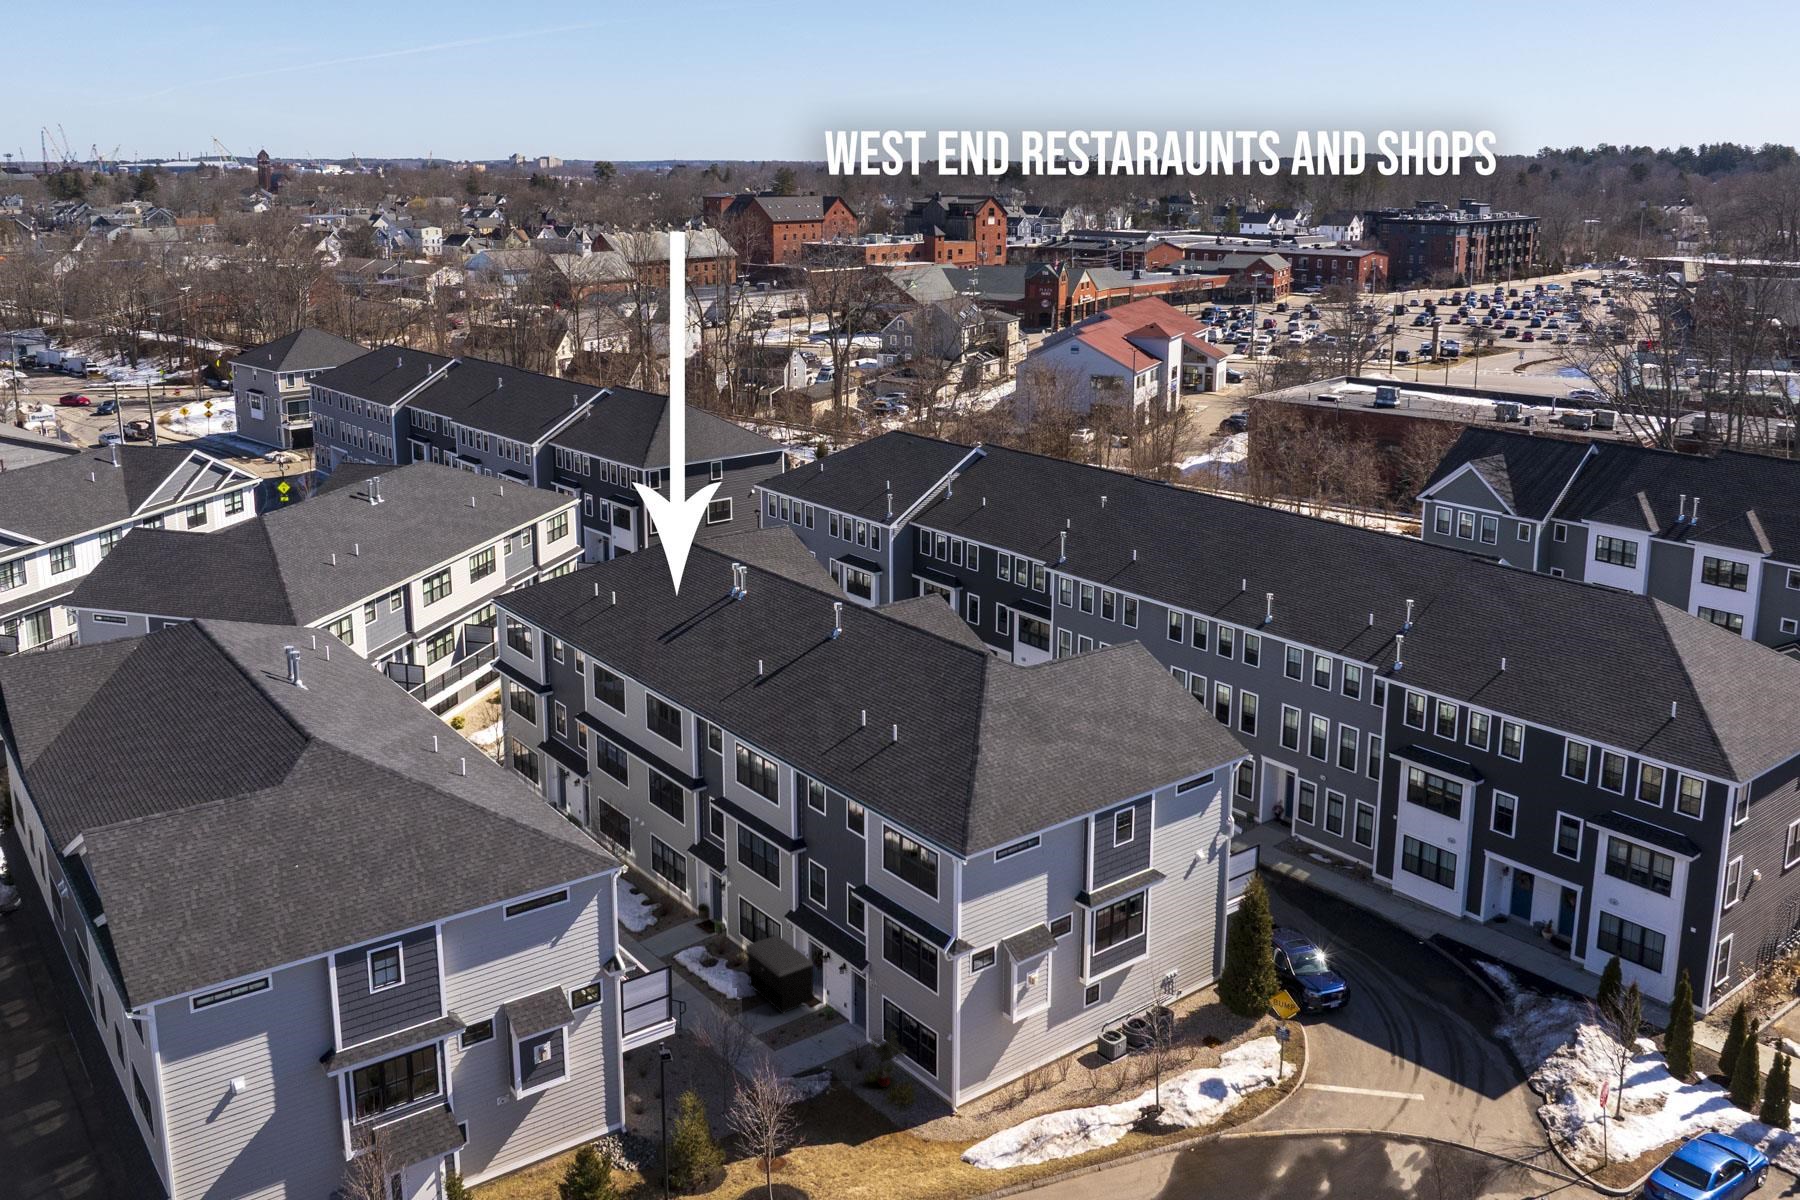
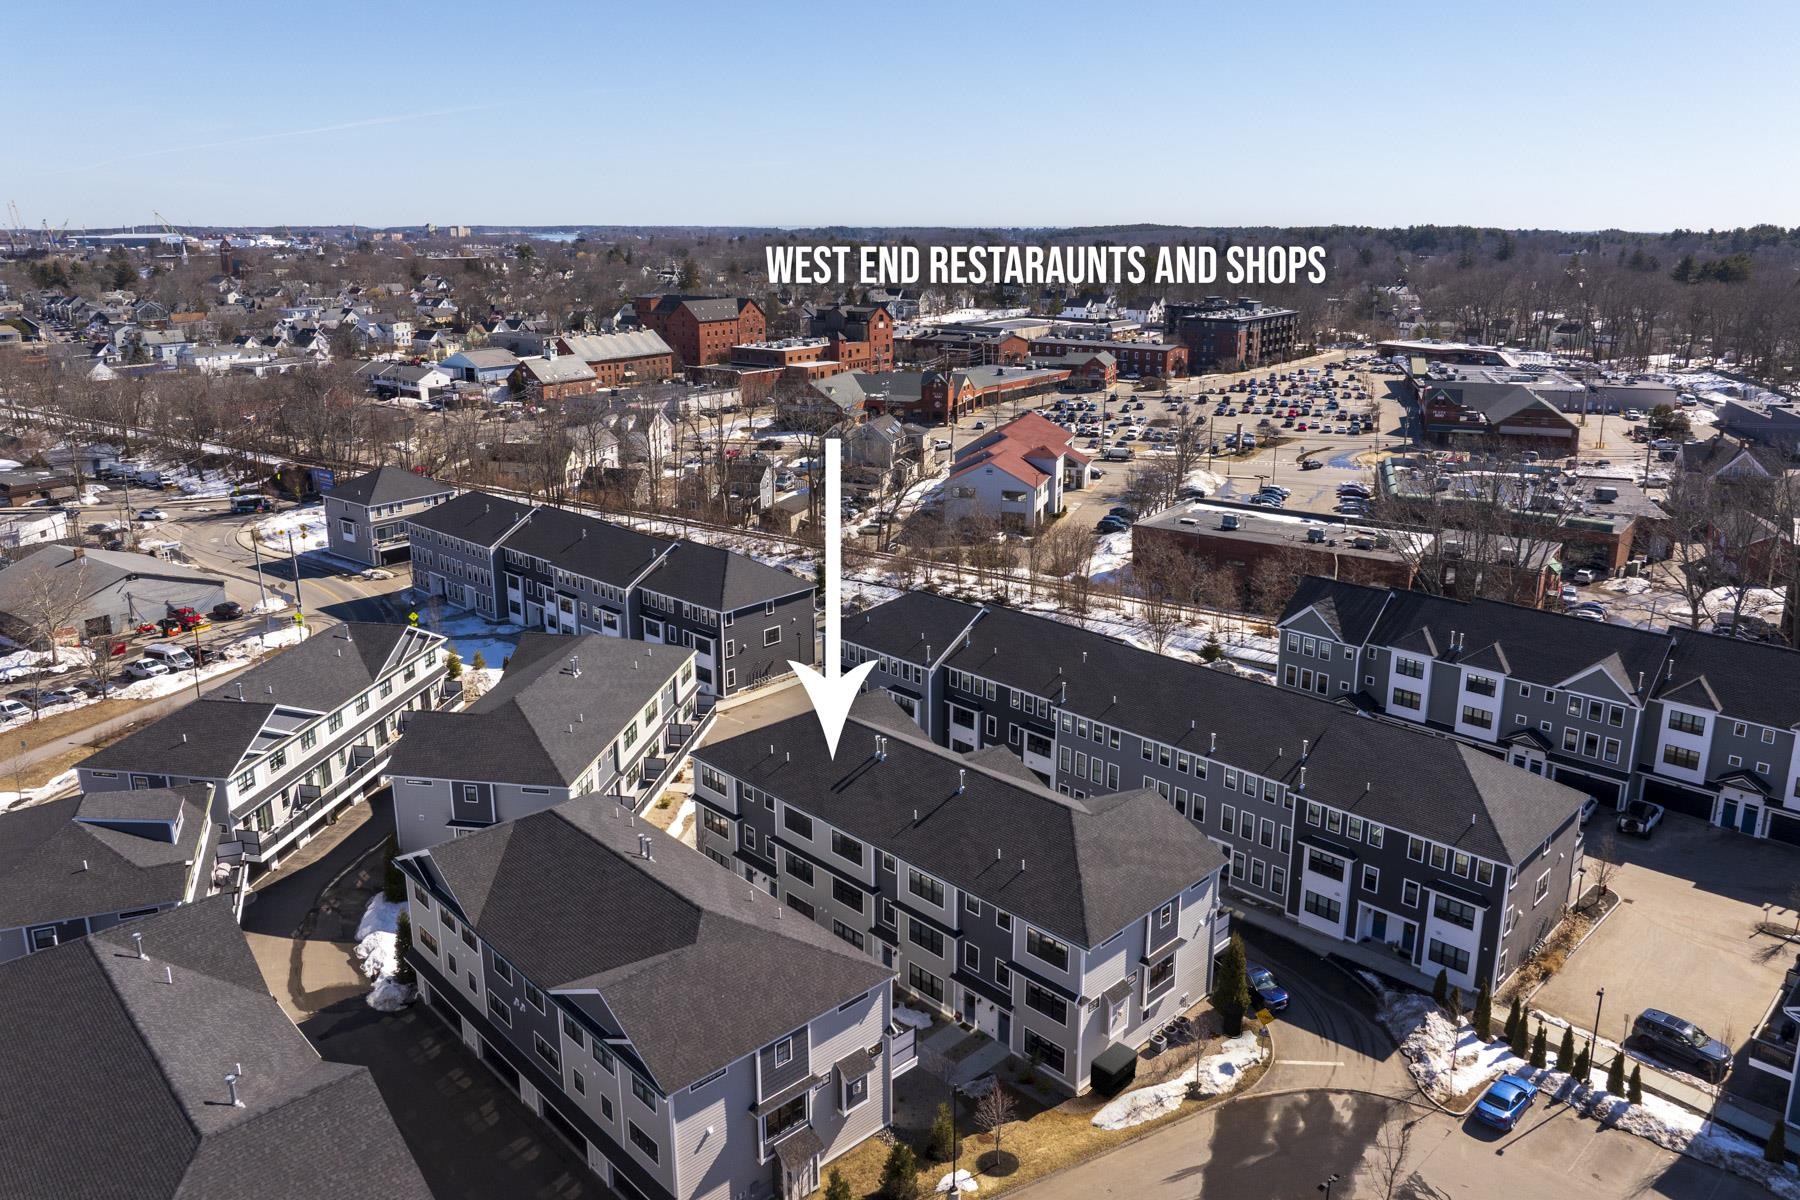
storage bench: present [746,935,814,1013] -> present [1090,1042,1138,1098]
trash can: none [1221,984,1267,1044] -> present [1221,1002,1247,1038]

